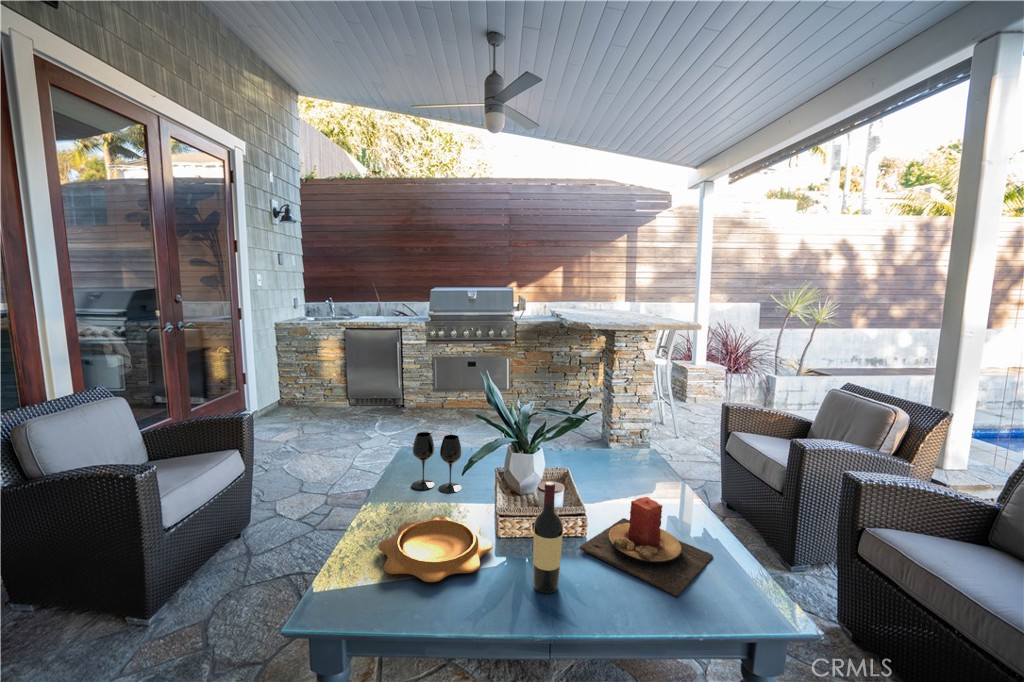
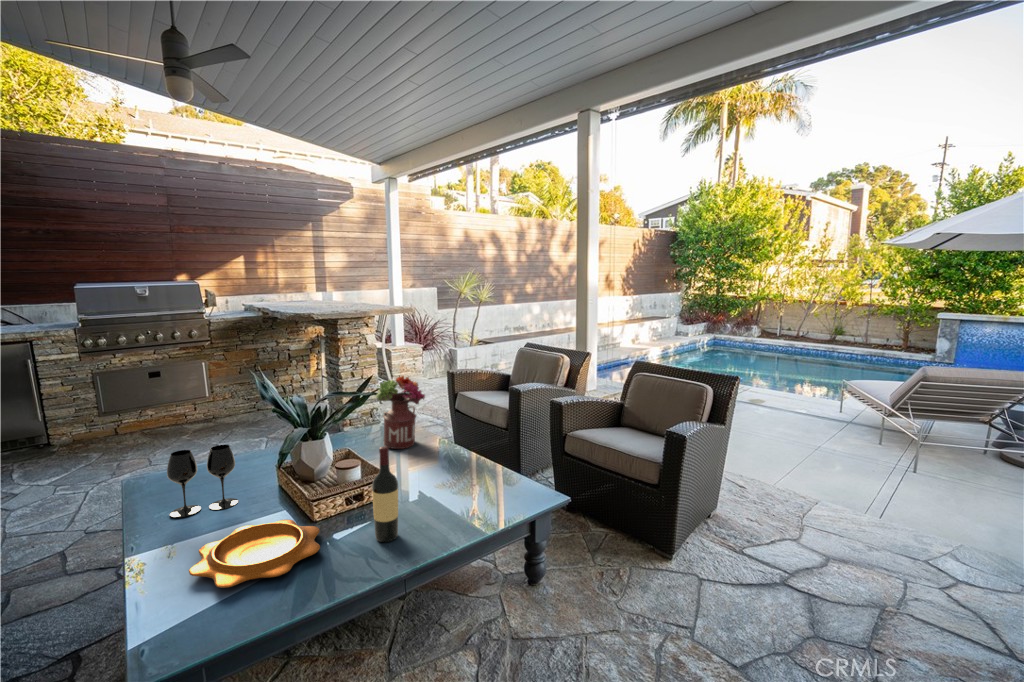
flower arrangement: none [608,400,665,483] -> present [376,376,425,449]
candle: present [580,497,713,597] -> none [396,446,490,507]

